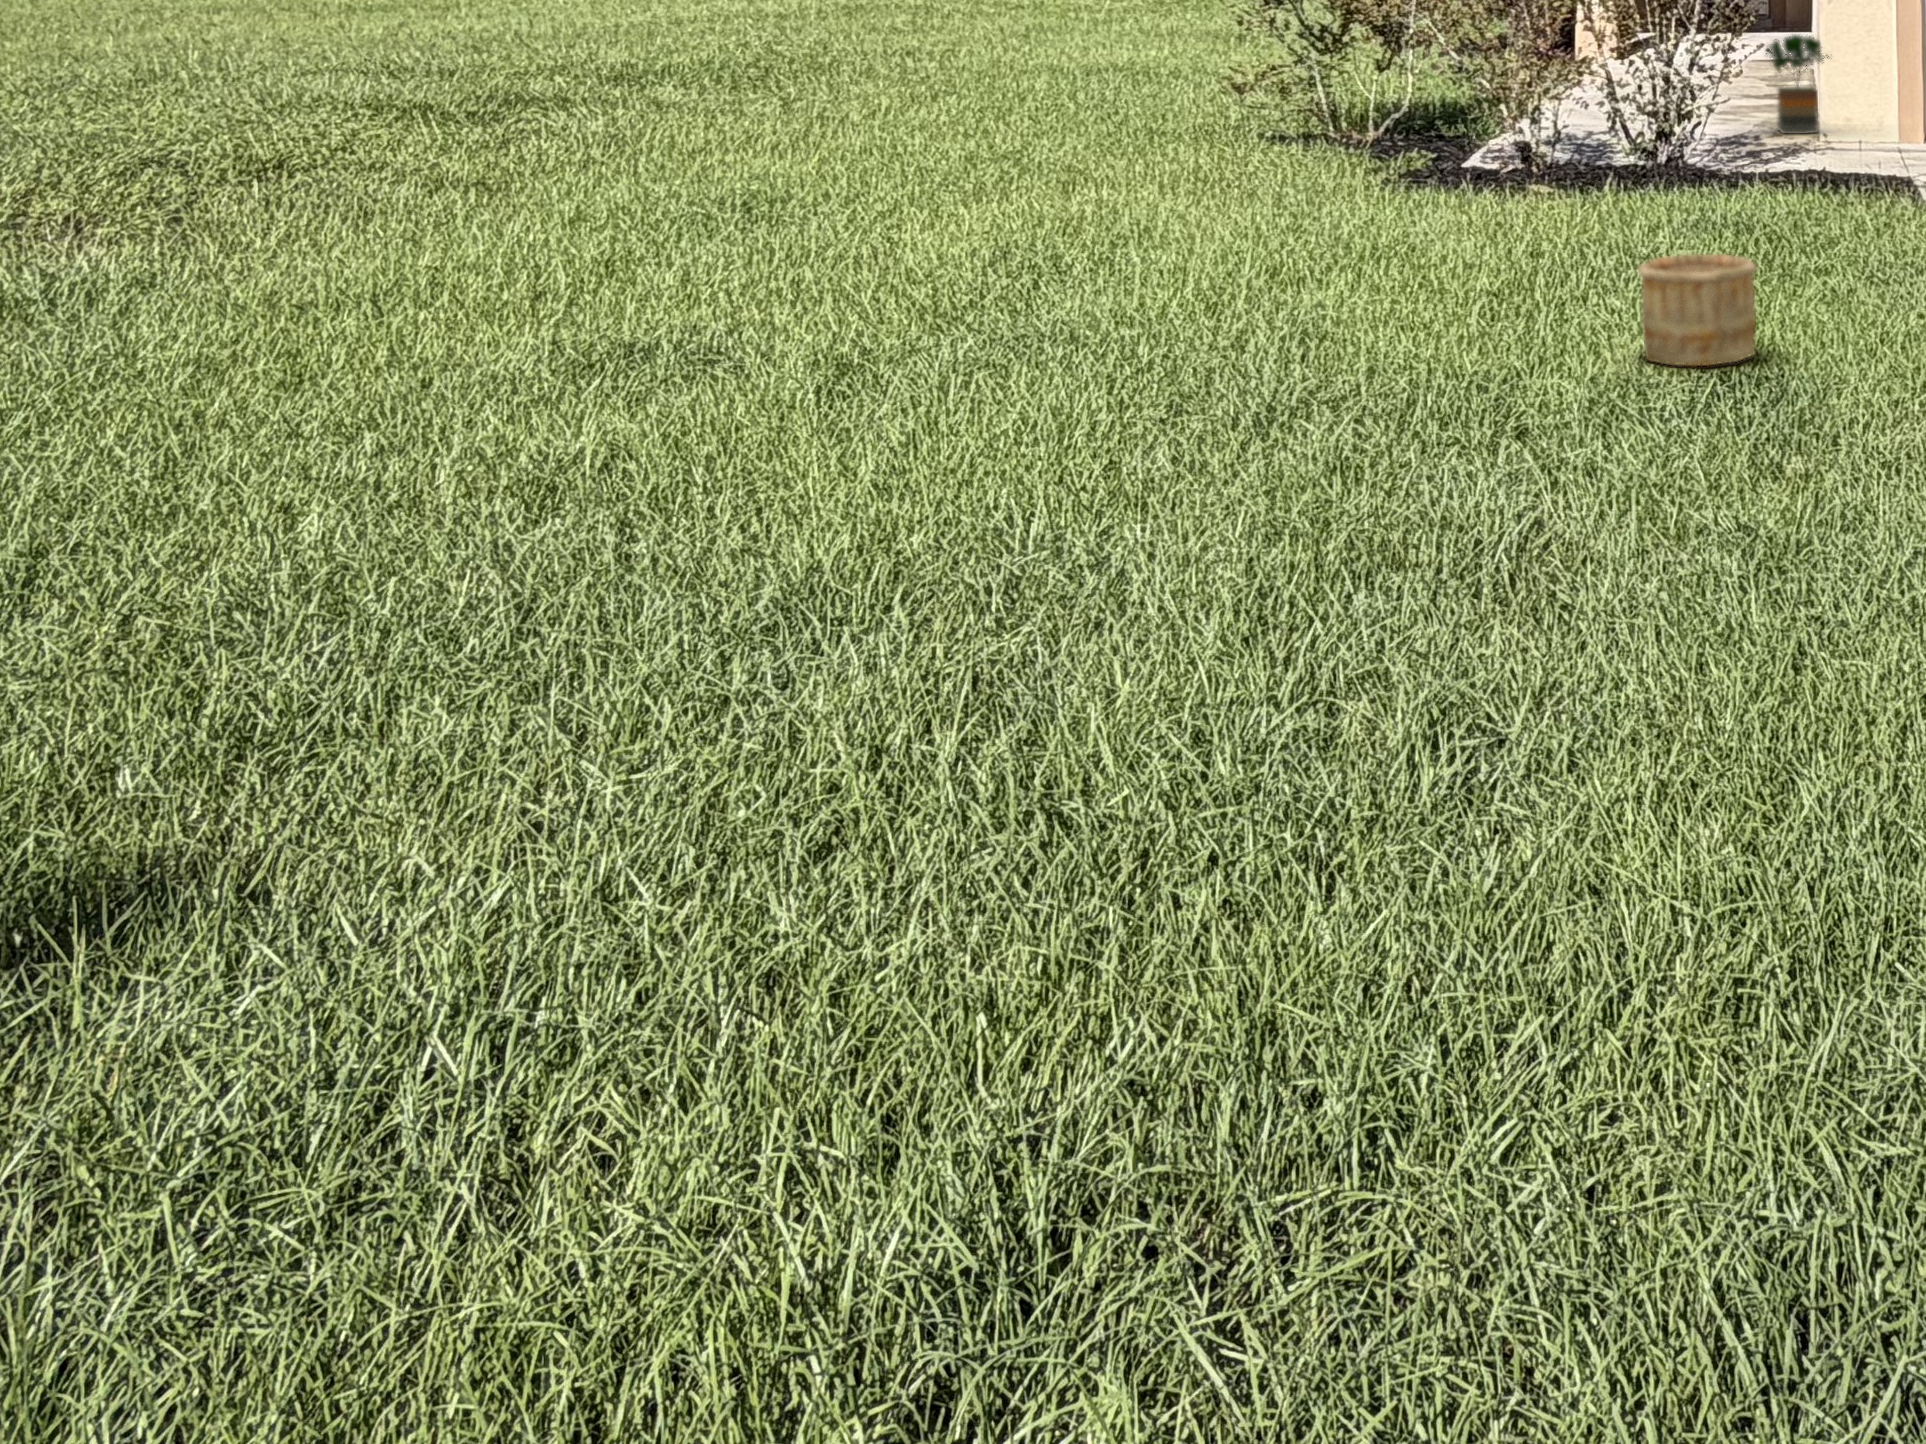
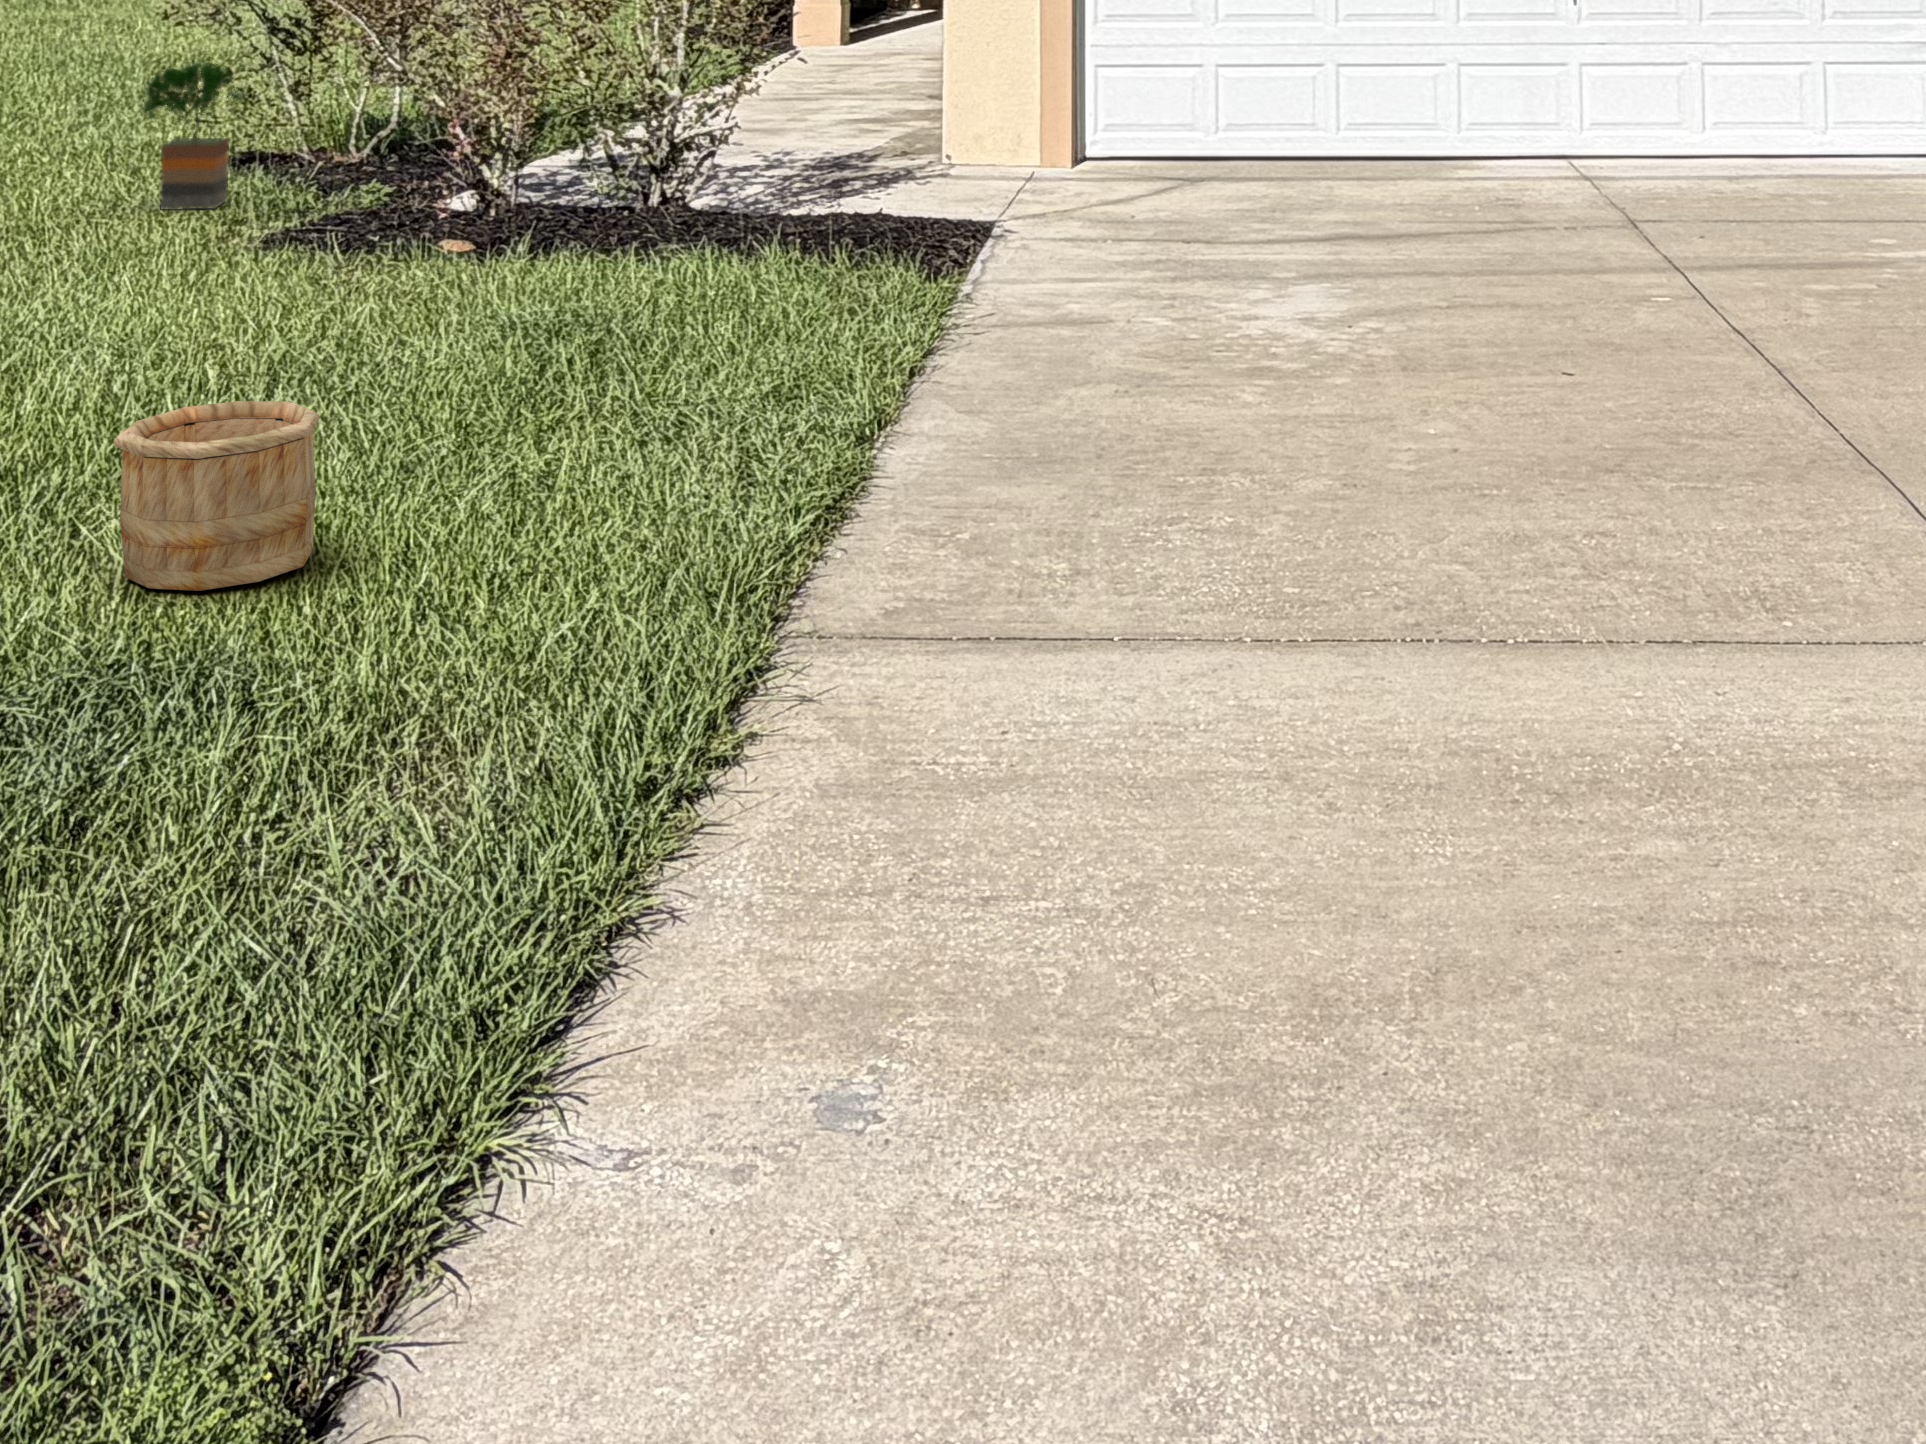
potted tree: present [1766,35,1830,134] -> present [140,61,245,210]

